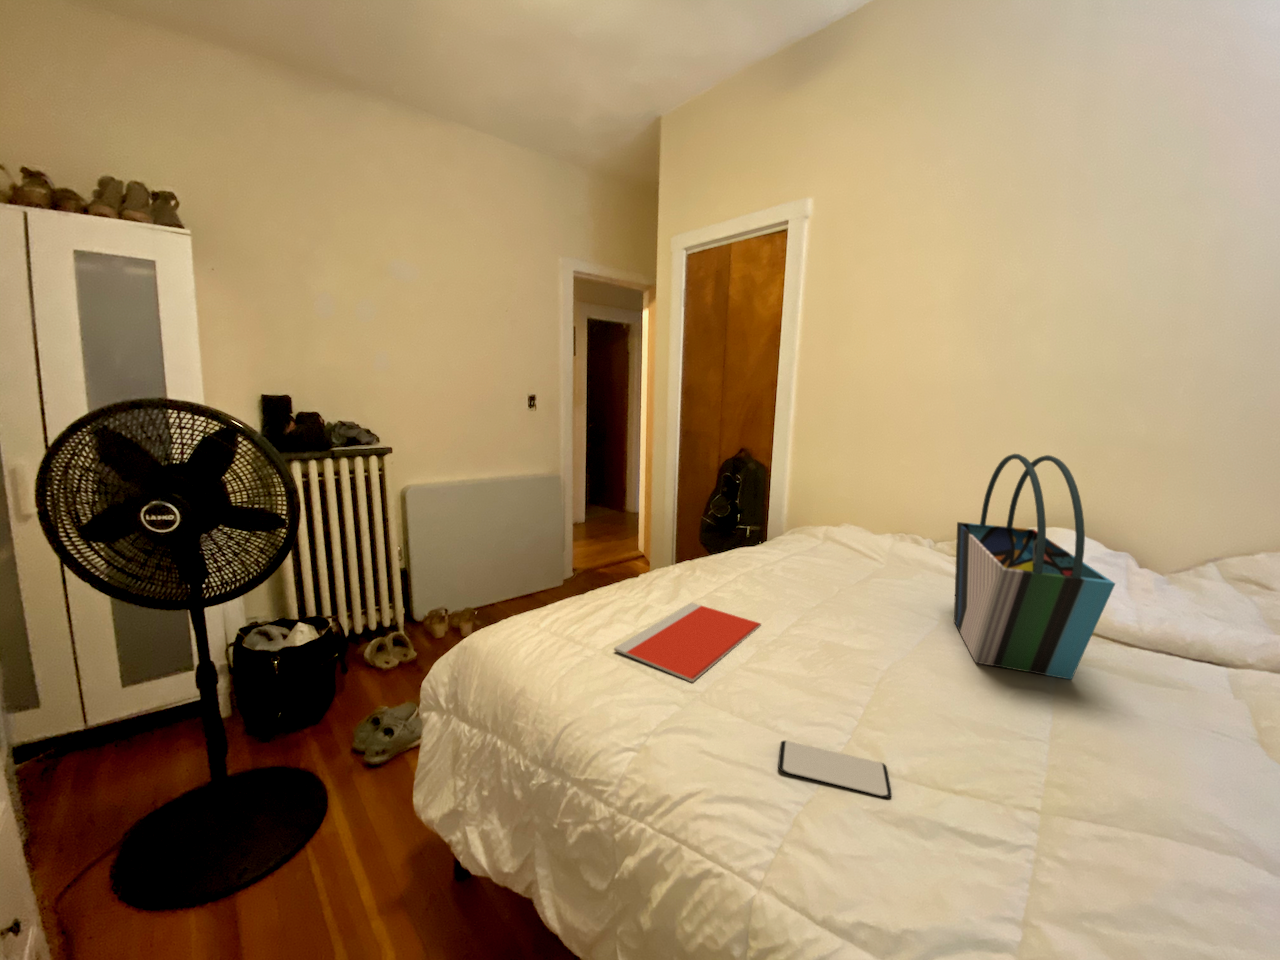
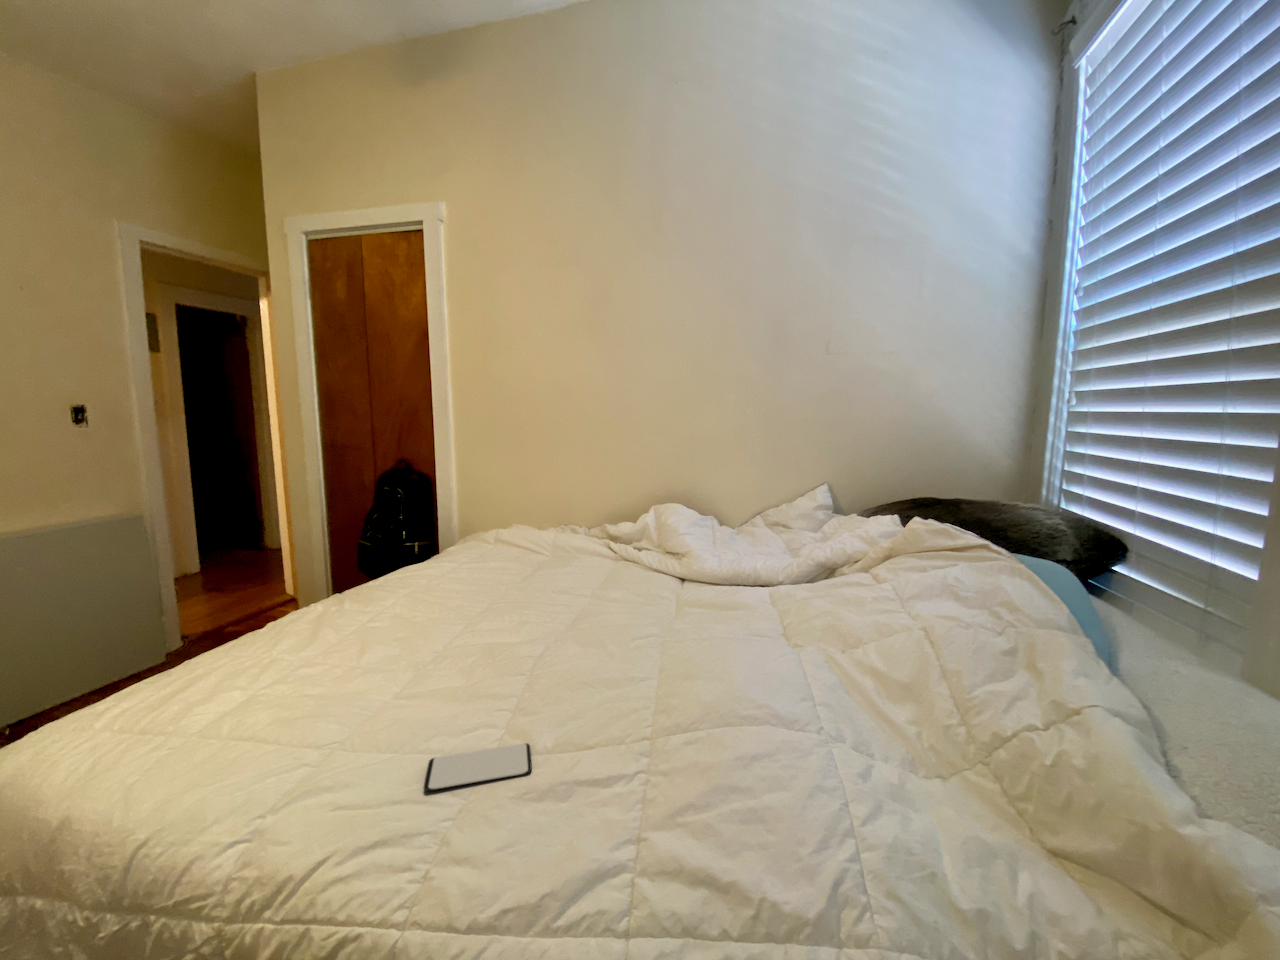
tote bag: present [954,454,1115,679] -> none [593,447,687,628]
notebook: present [614,603,761,682] -> none [220,642,420,733]

